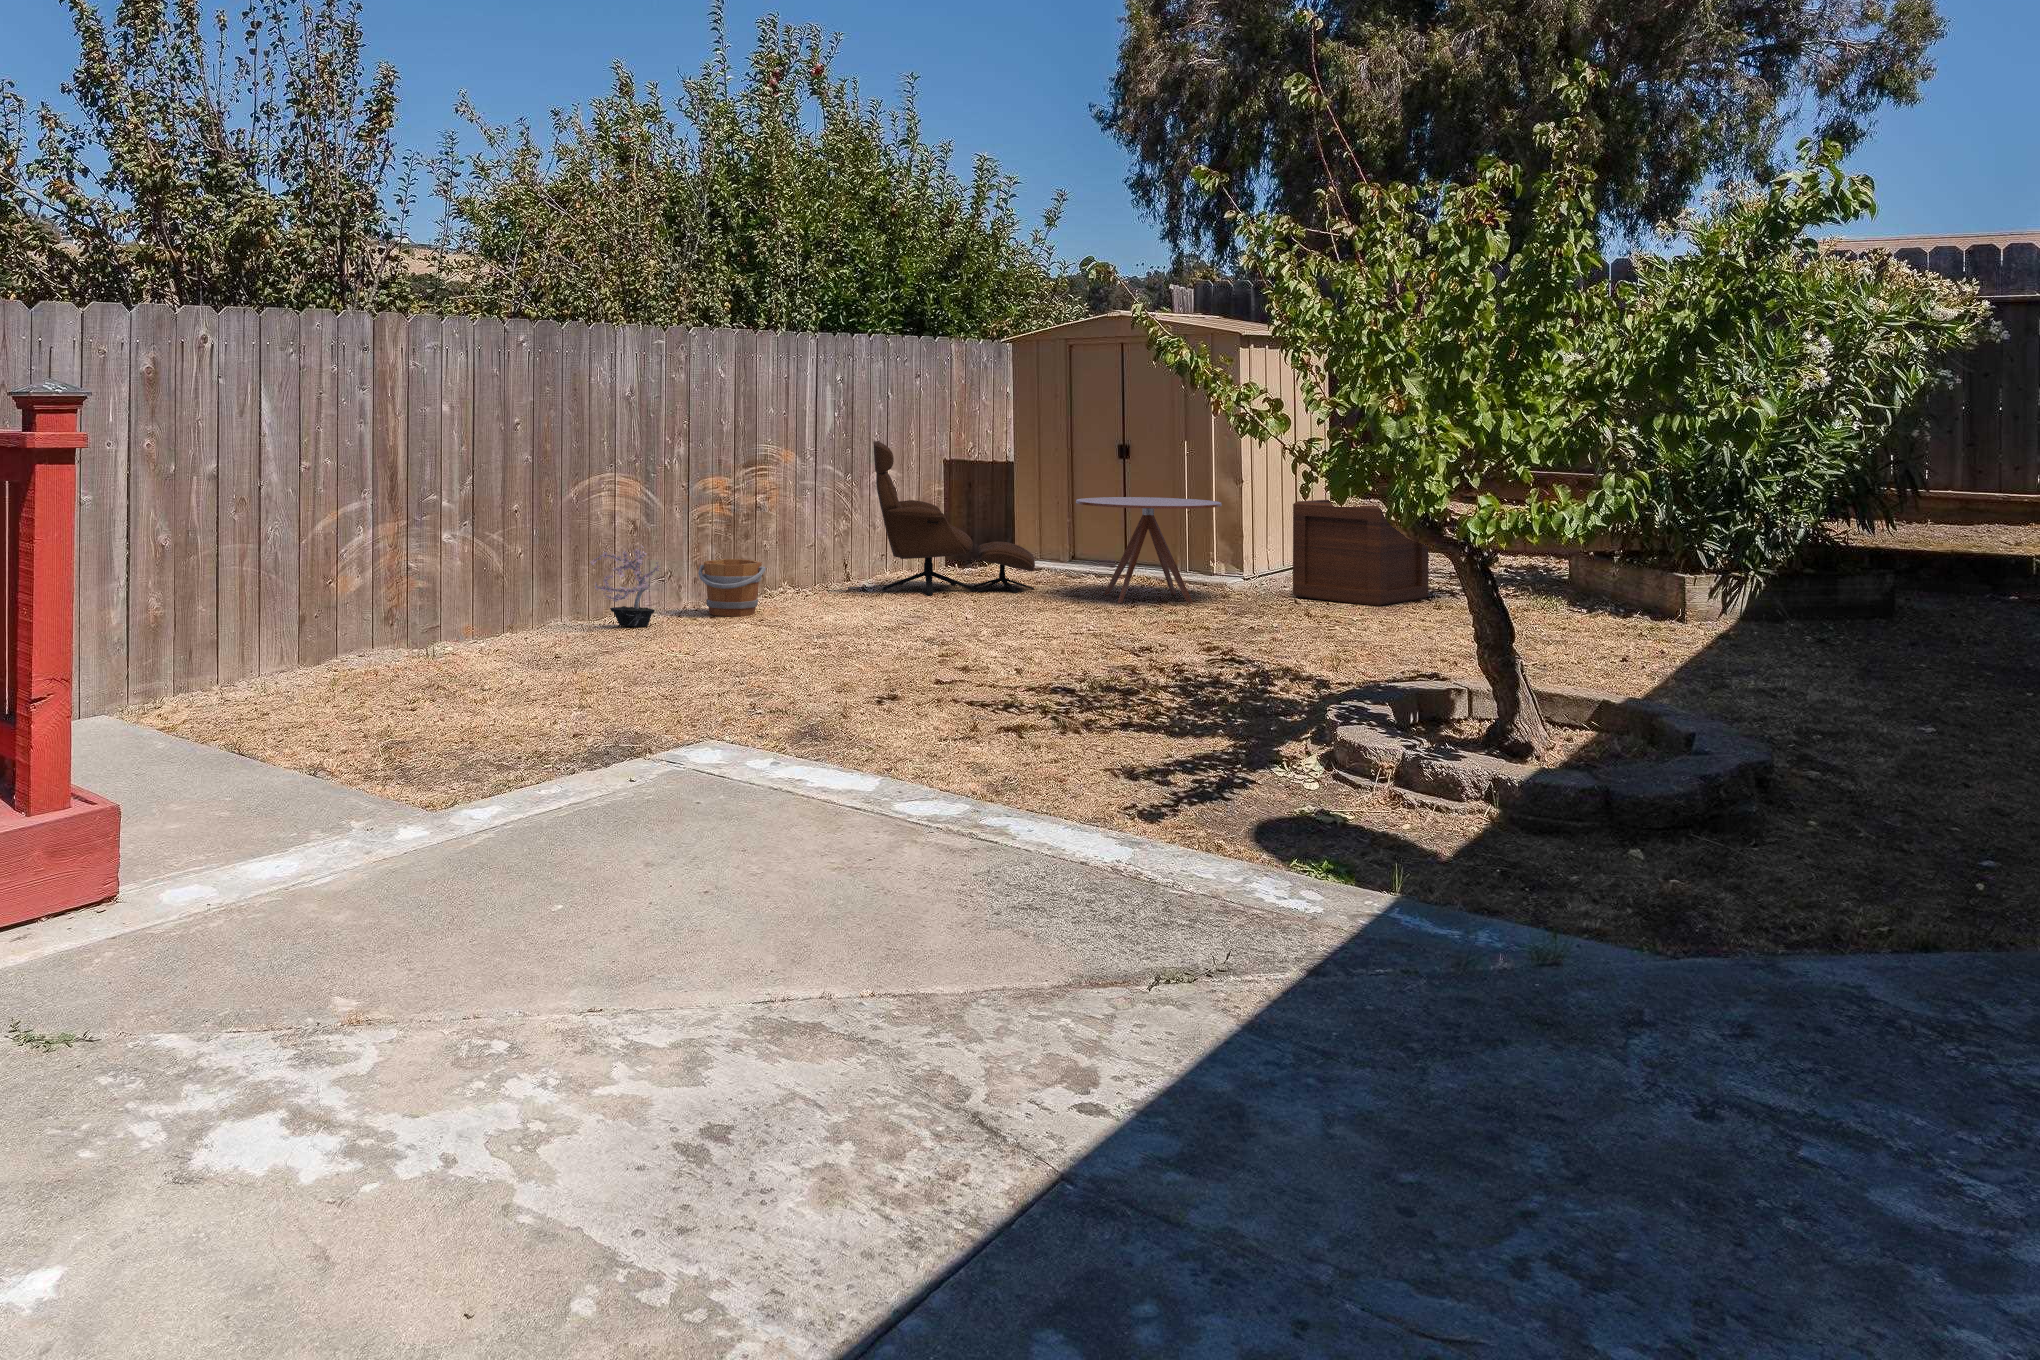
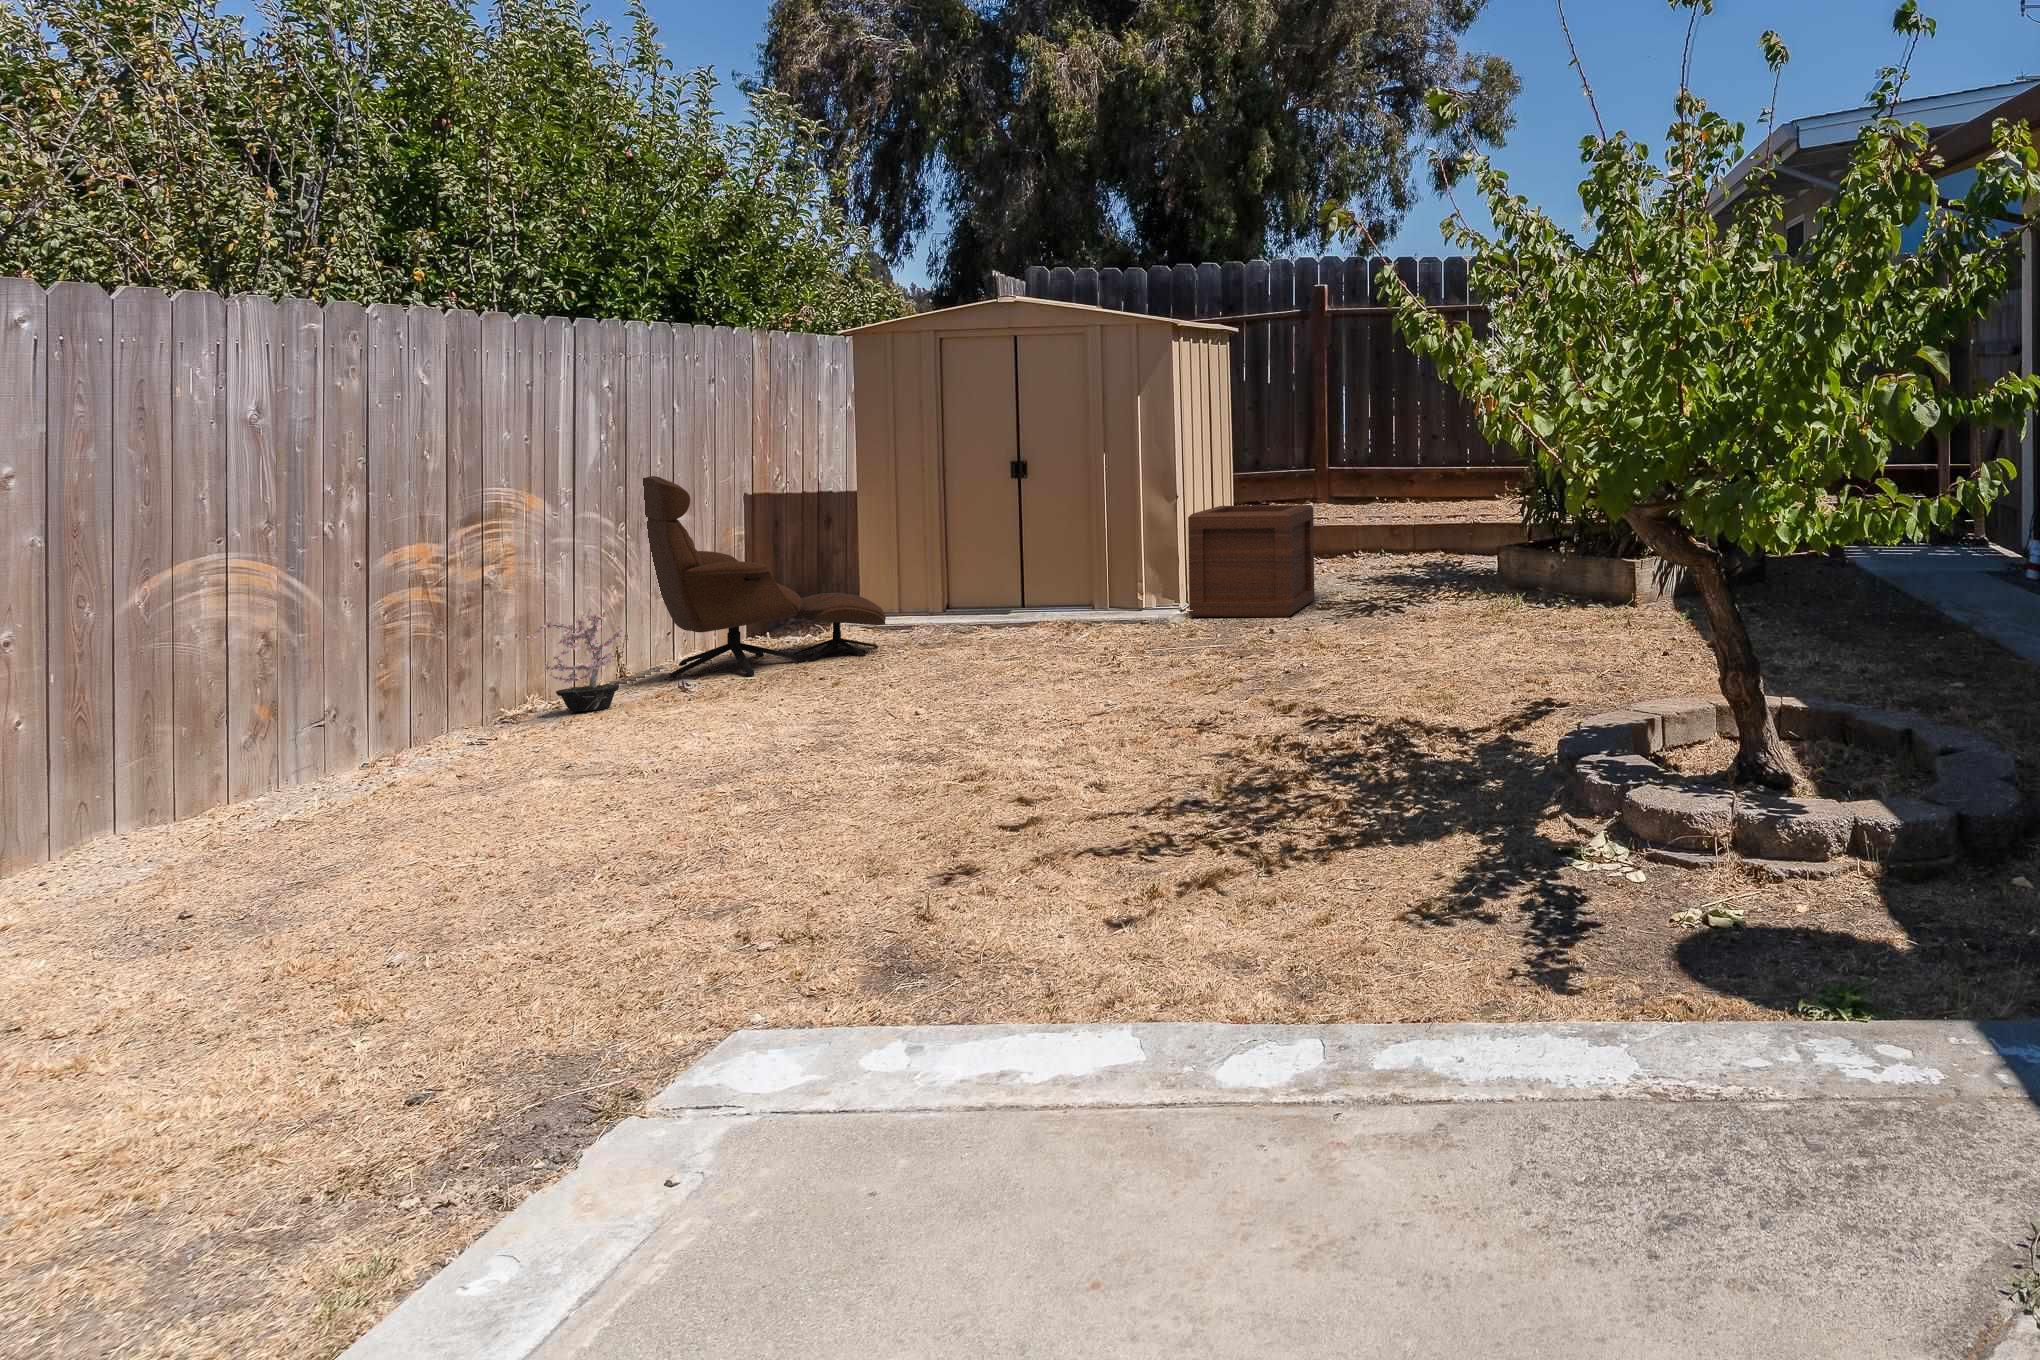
round table: present [1076,497,1222,604] -> none [947,520,1124,653]
potted plant: present [590,546,660,627] -> present [527,607,623,711]
bucket: present [698,559,766,616] -> none [404,669,531,764]

